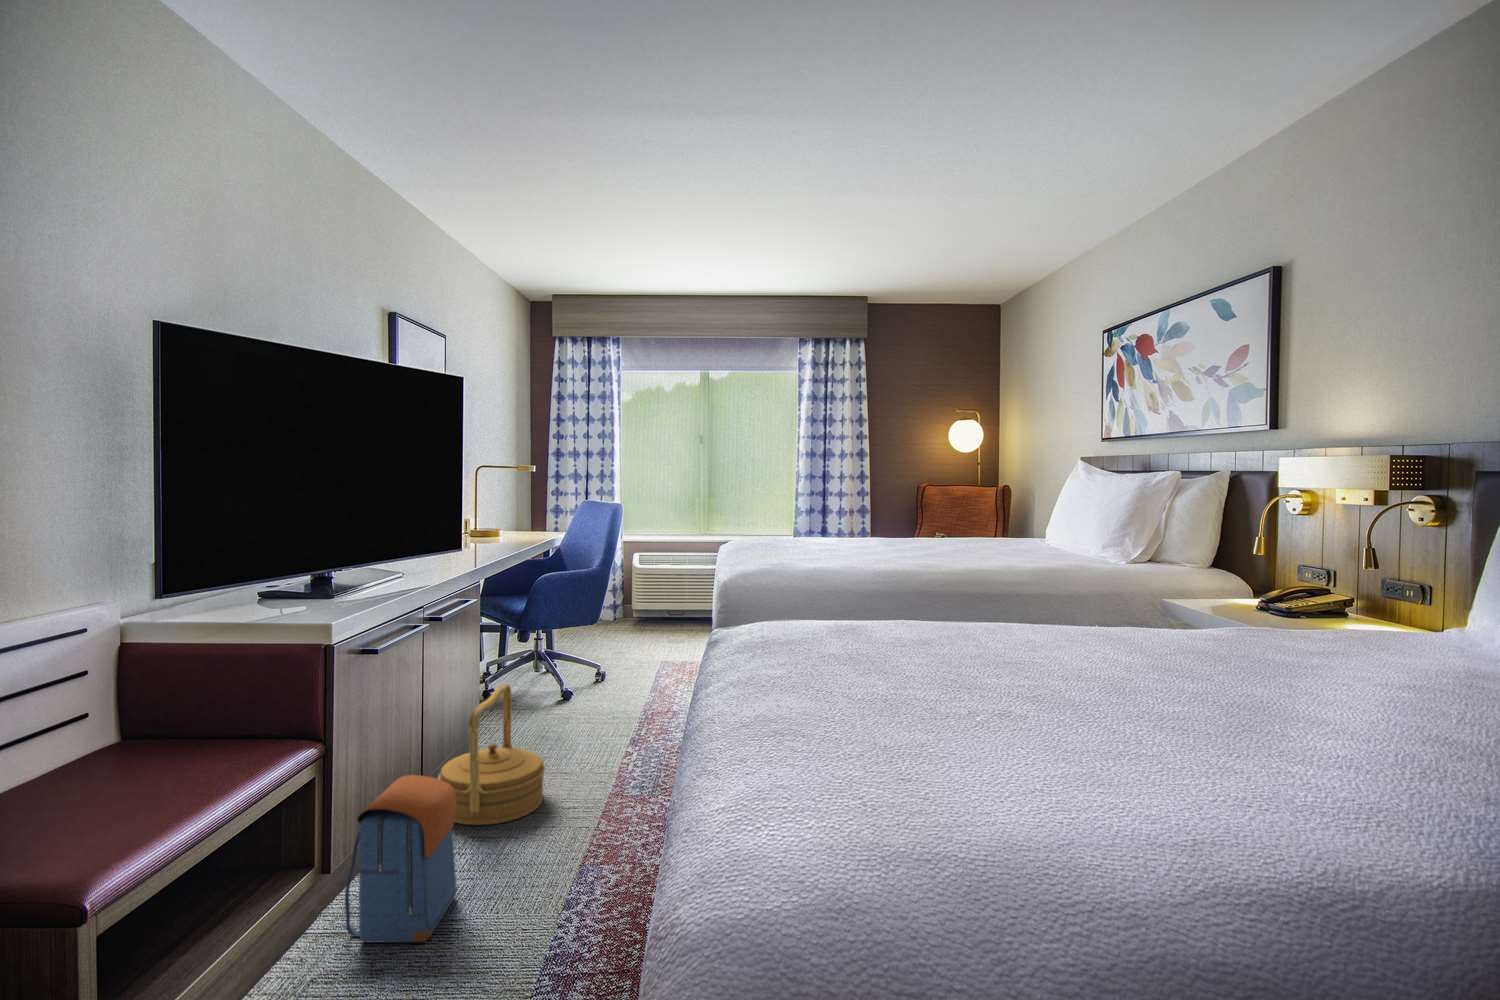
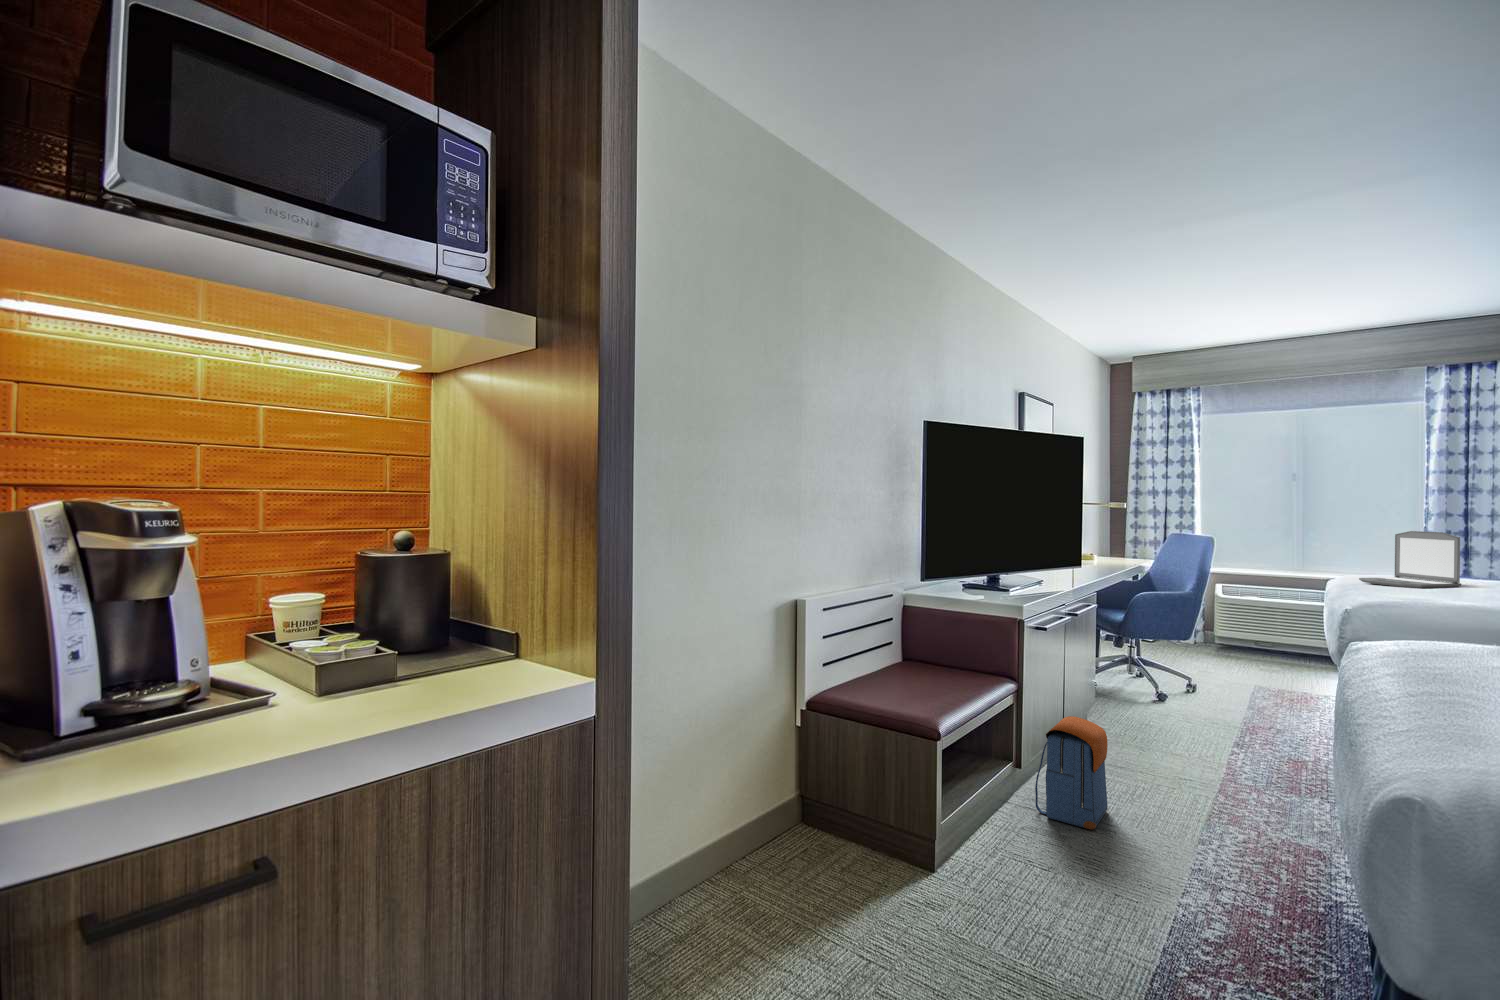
laptop: none [747,493,819,548] -> present [1359,531,1461,588]
woven basket: present [438,684,545,825] -> none [1075,671,1163,775]

